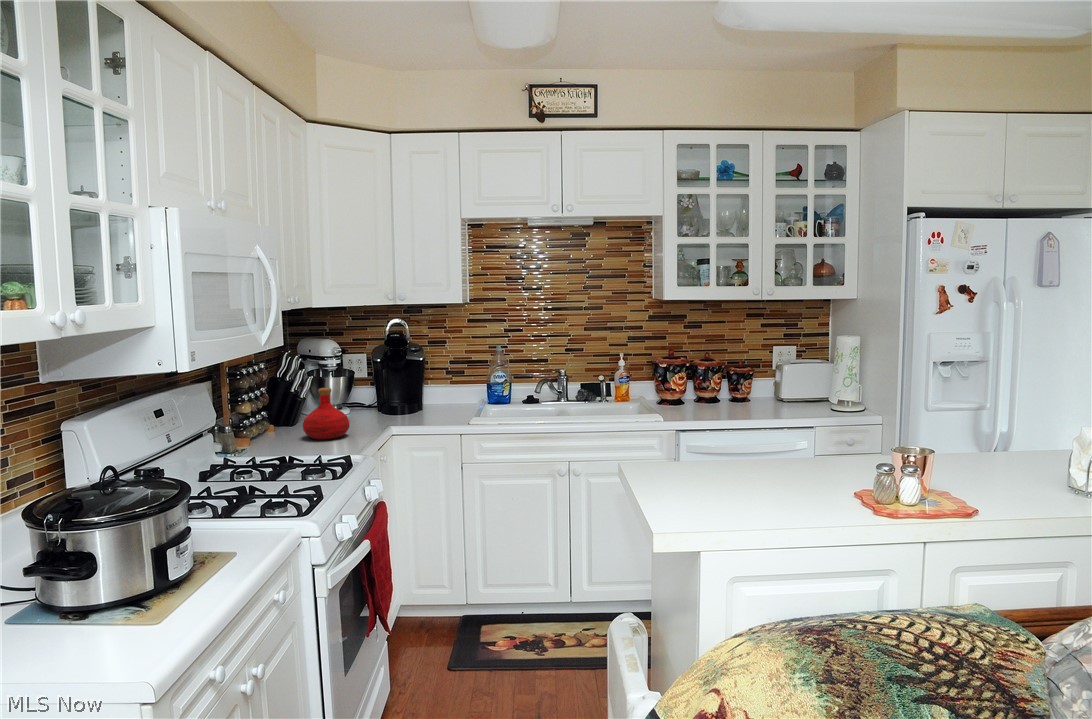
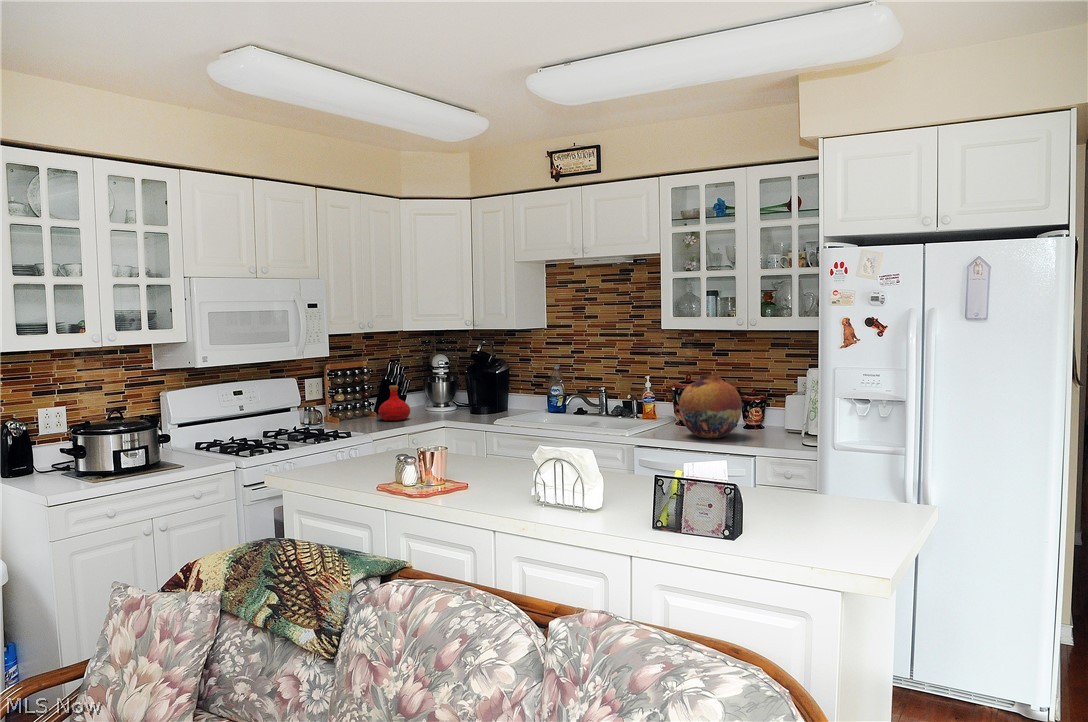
vase: none [712,348,778,415] -> present [679,374,742,438]

